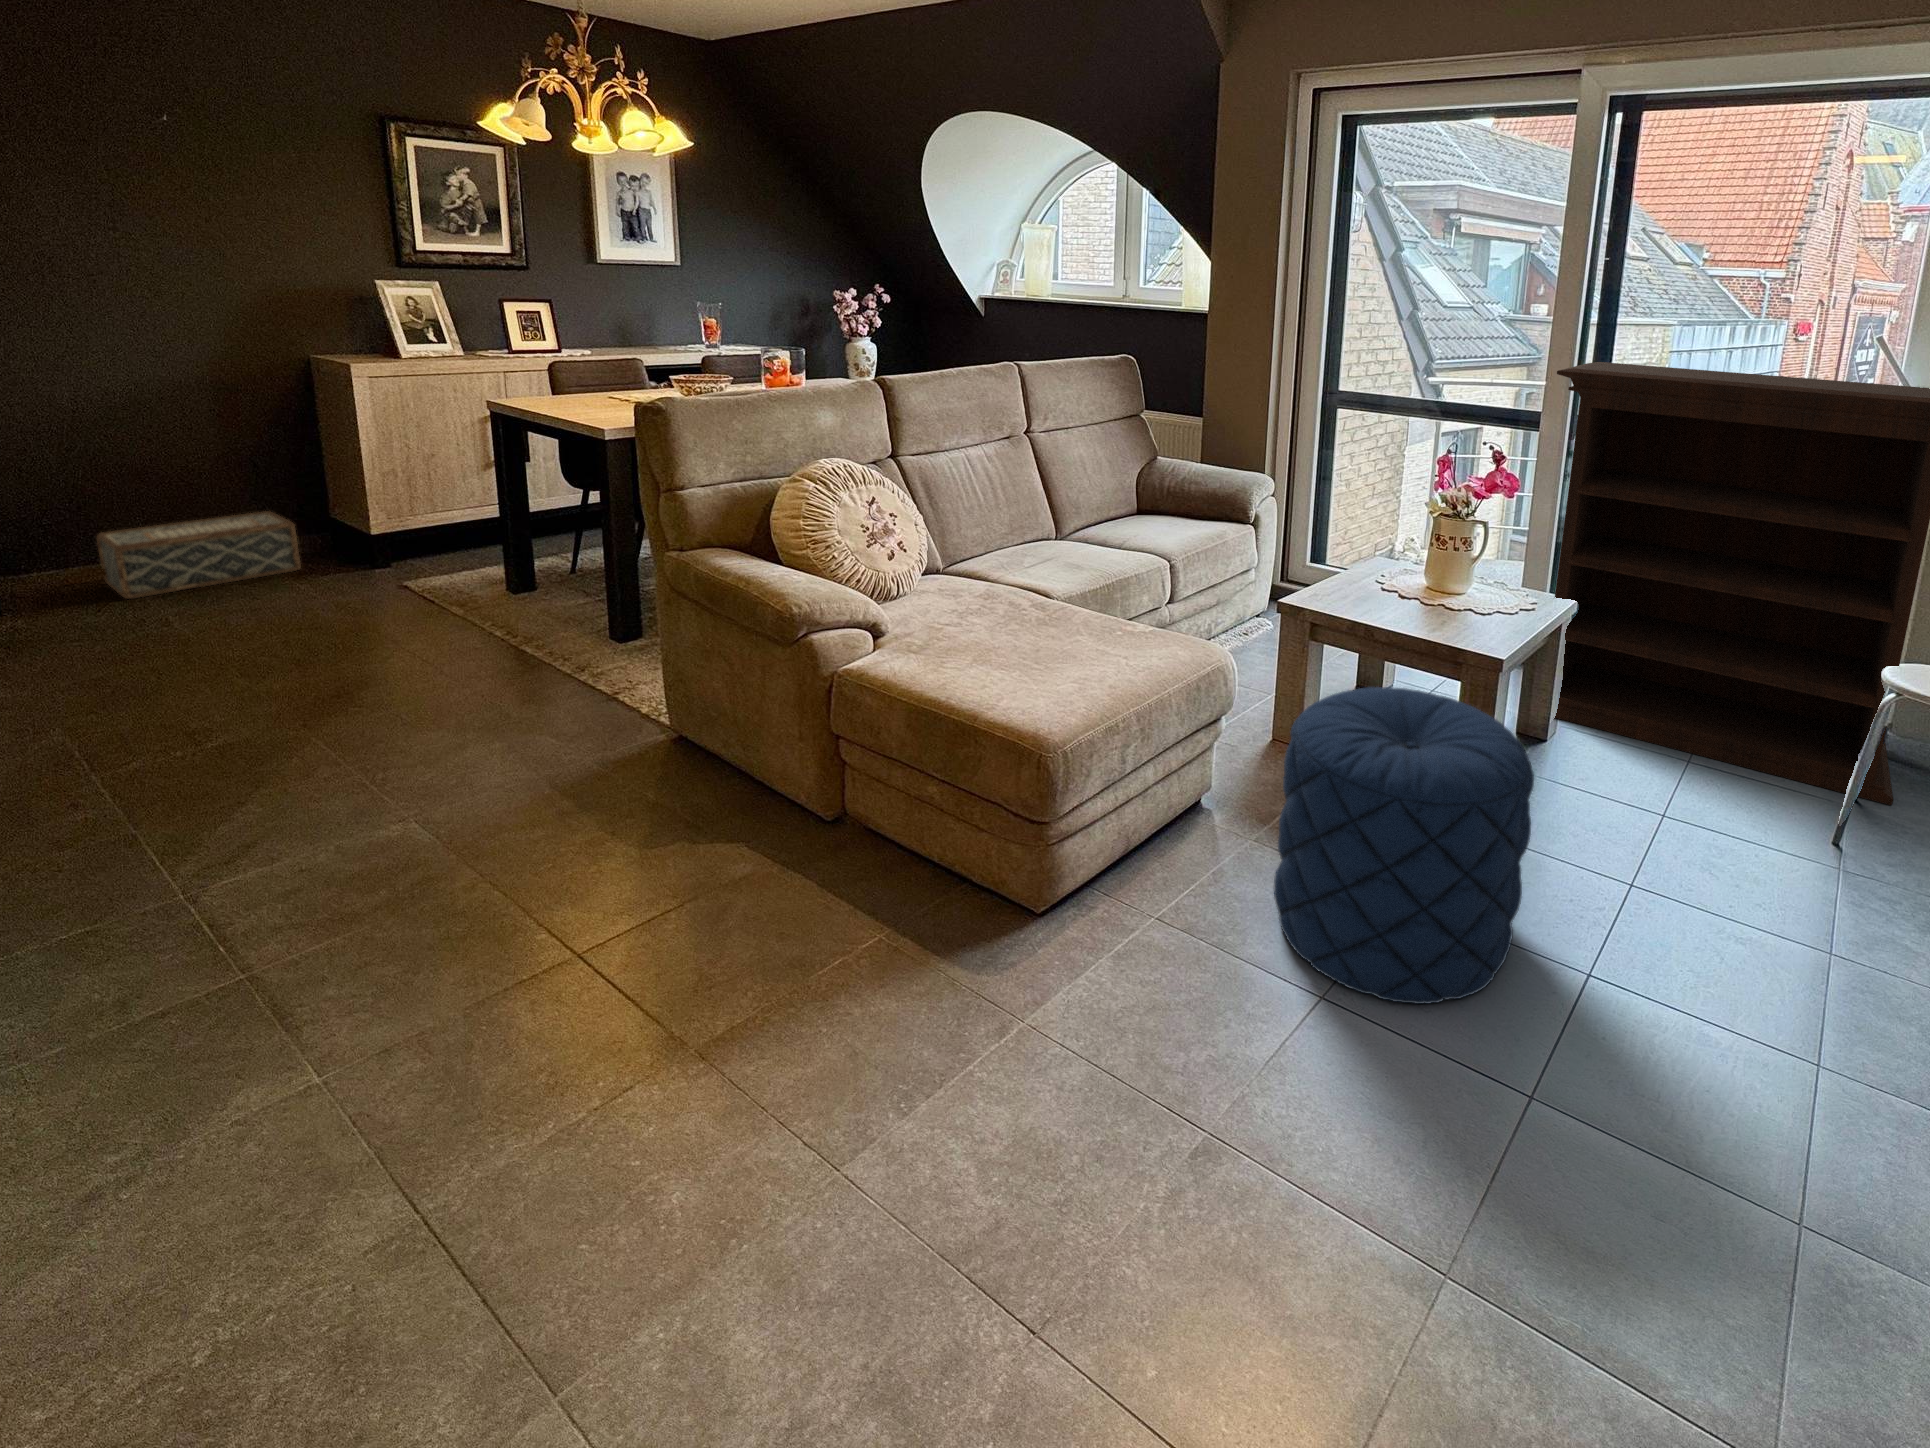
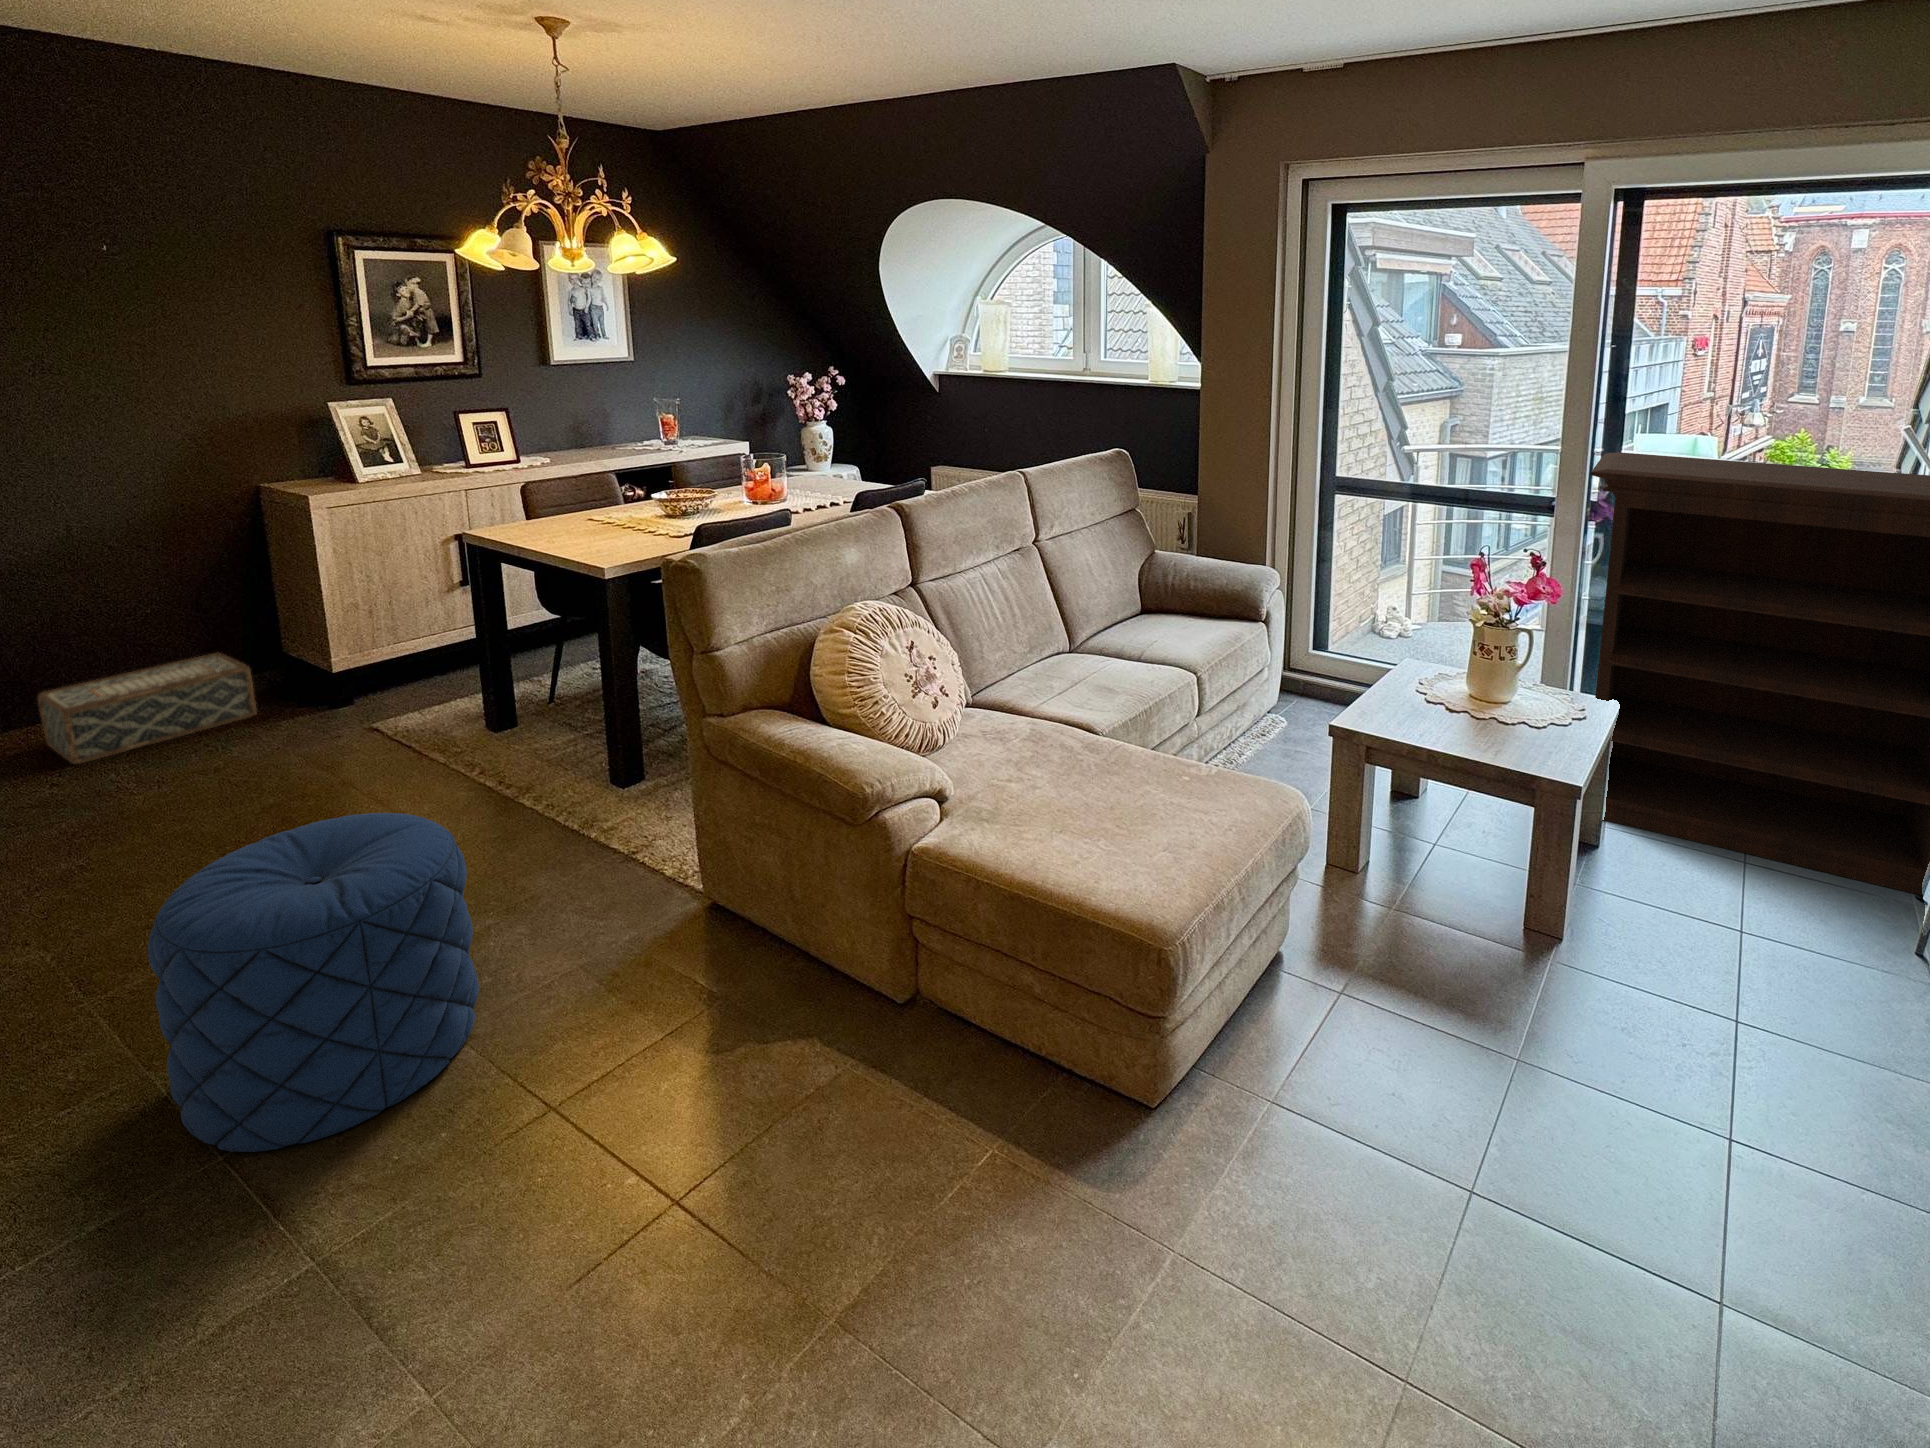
pouf: present [1274,687,1534,1004] -> present [148,813,479,1152]

